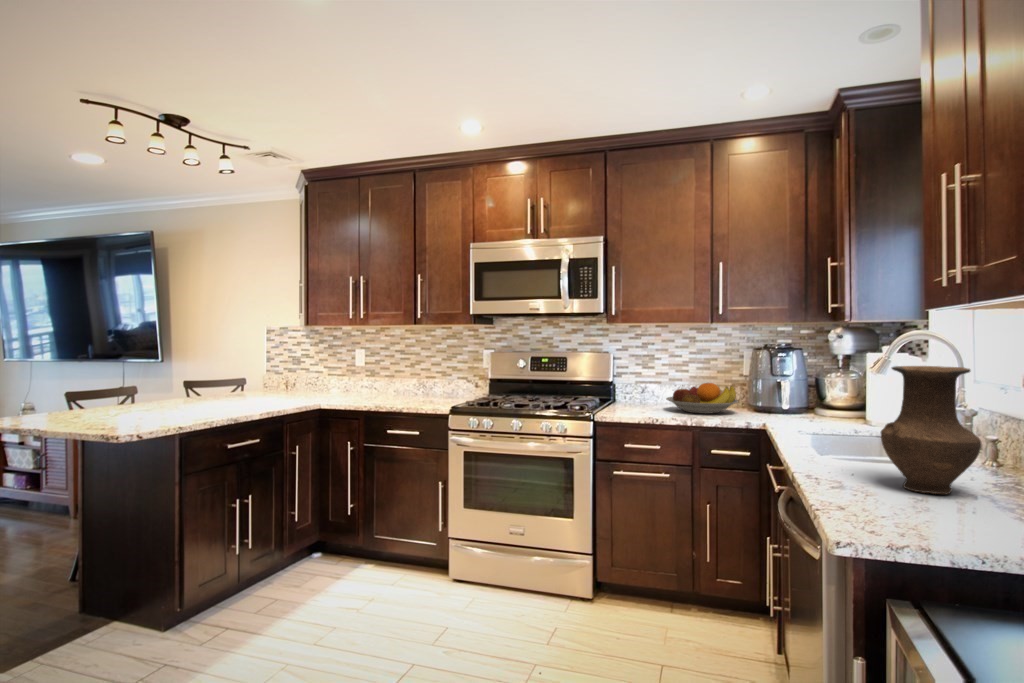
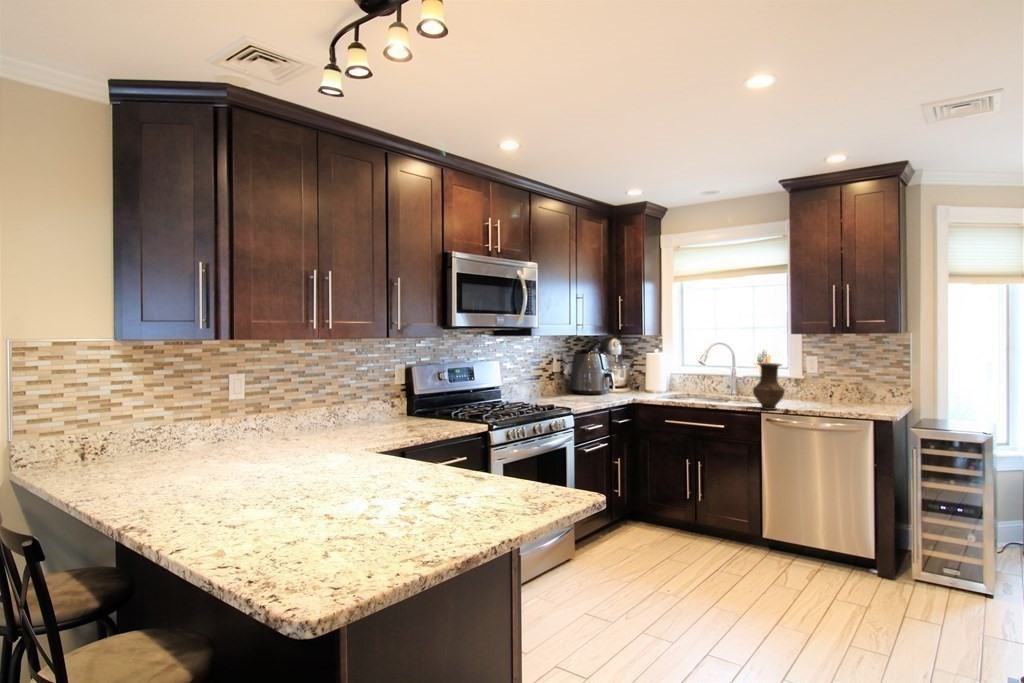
fruit bowl: present [666,383,738,414] -> none [535,379,582,401]

